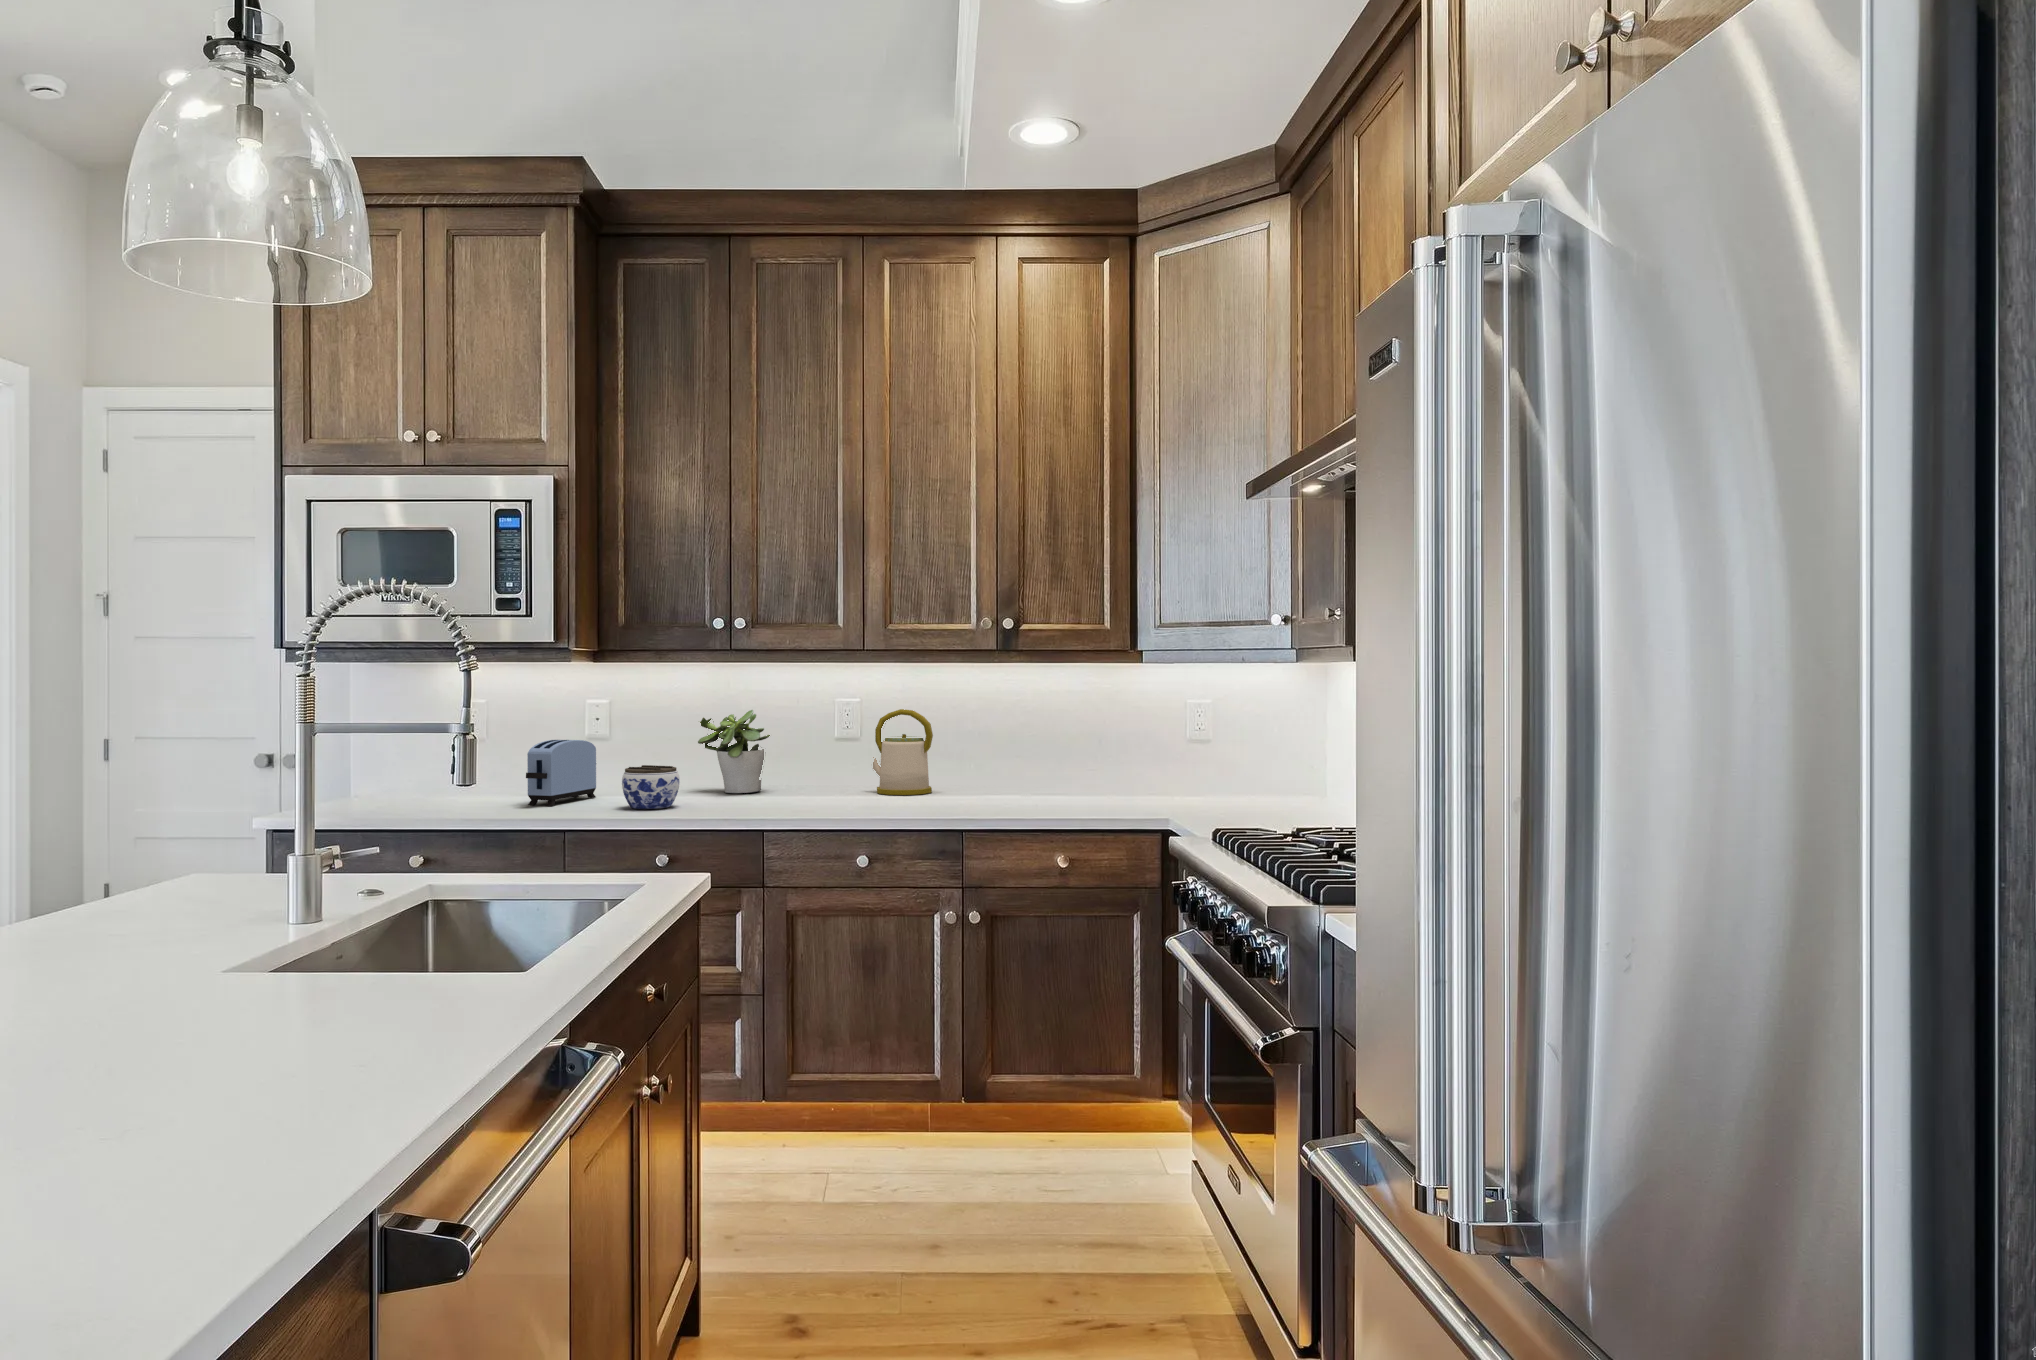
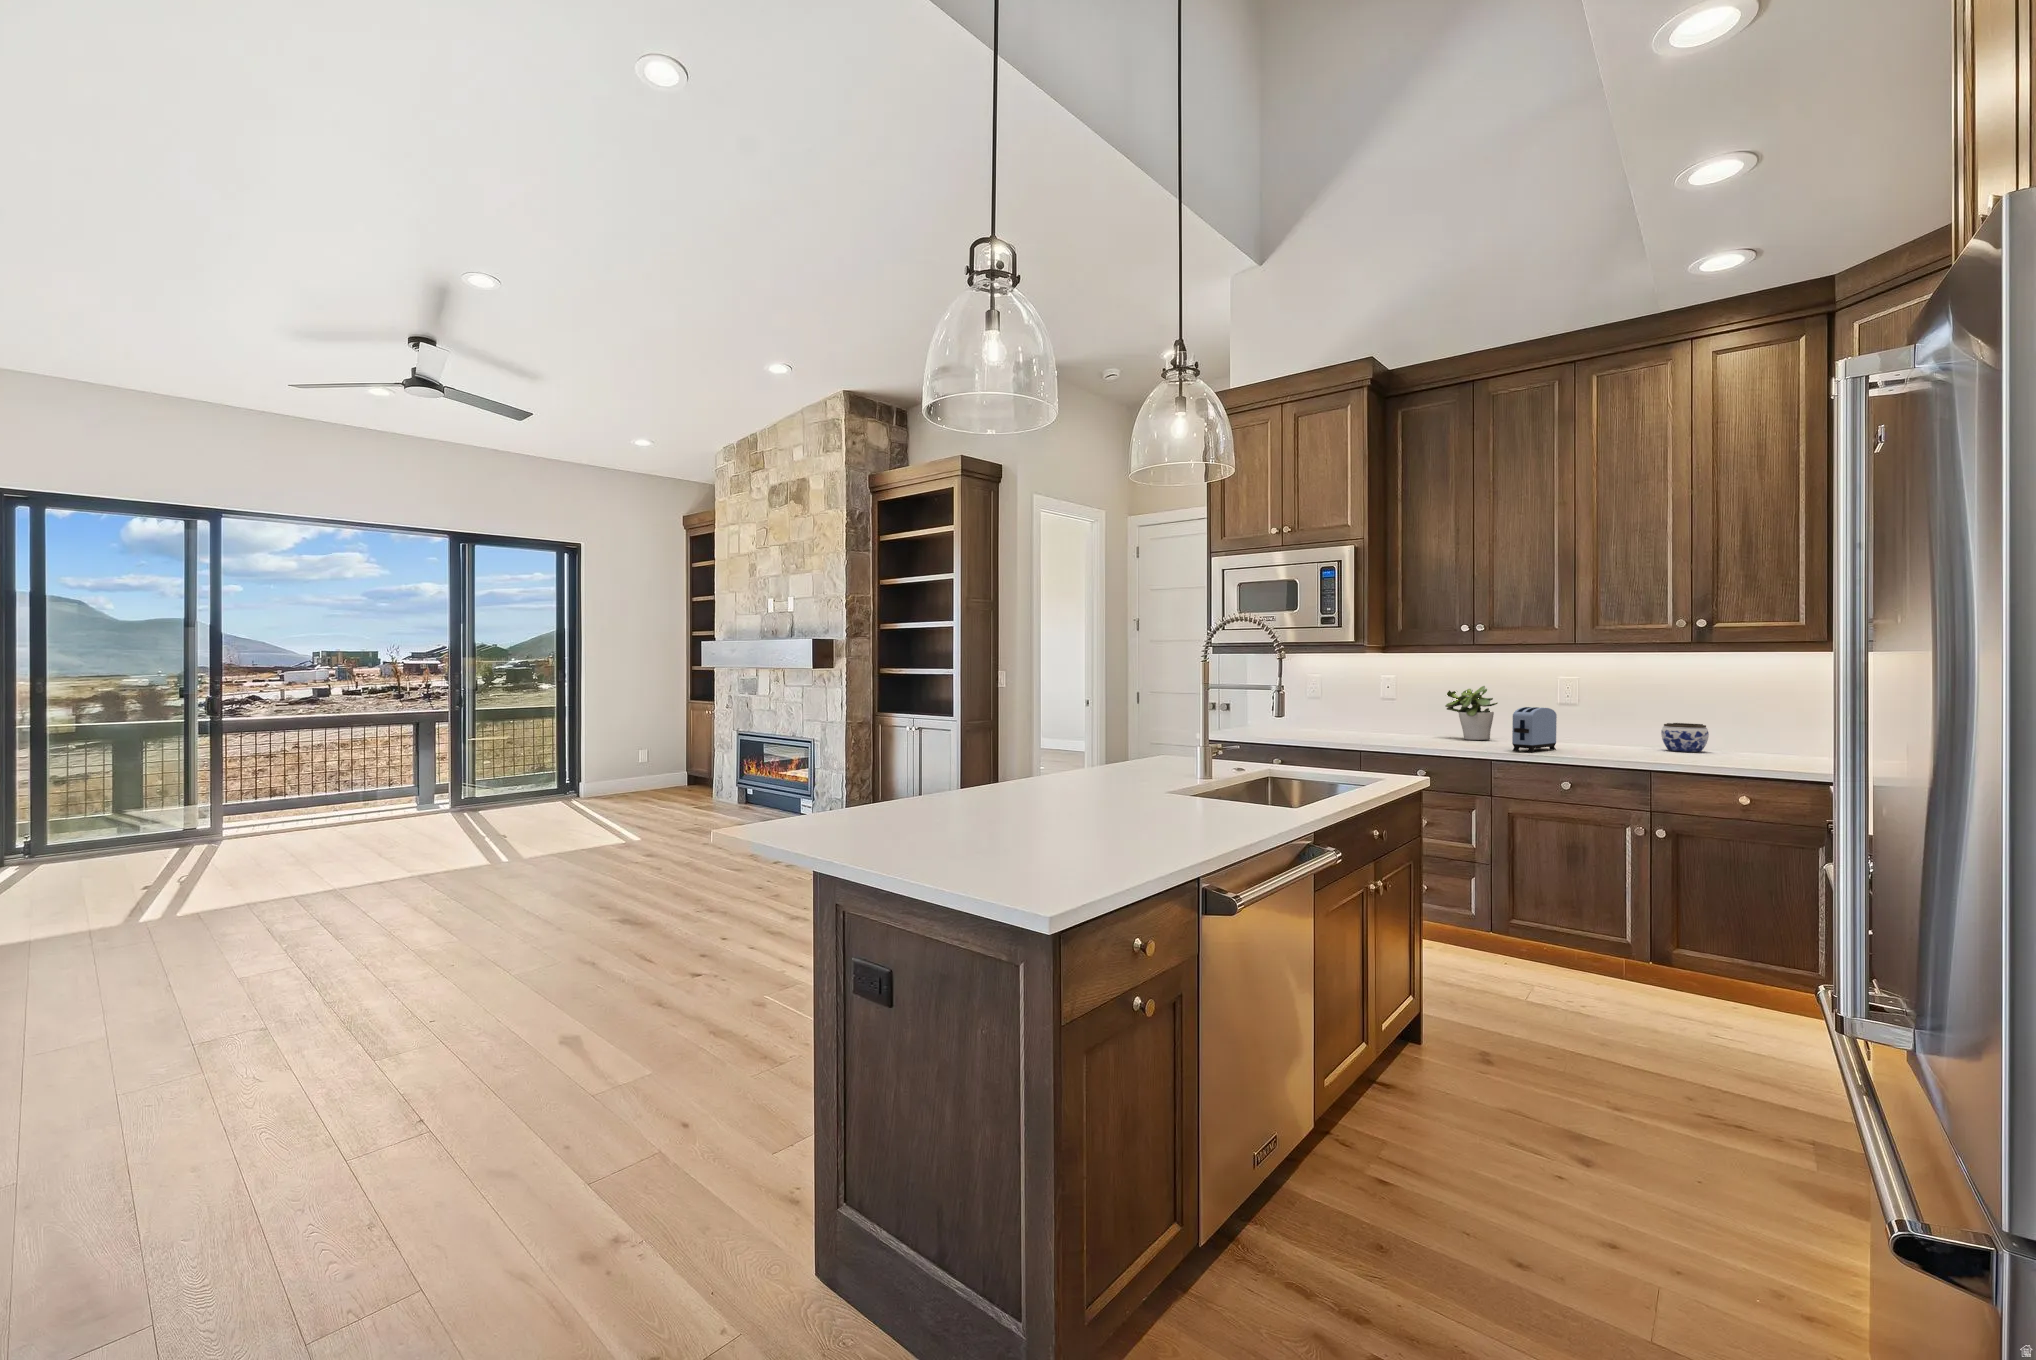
kettle: present [873,709,933,795] -> none [1572,688,1630,748]
toaster: present [526,740,596,806] -> present [1512,707,1557,752]
jar: present [622,765,680,809] -> present [1661,723,1709,752]

